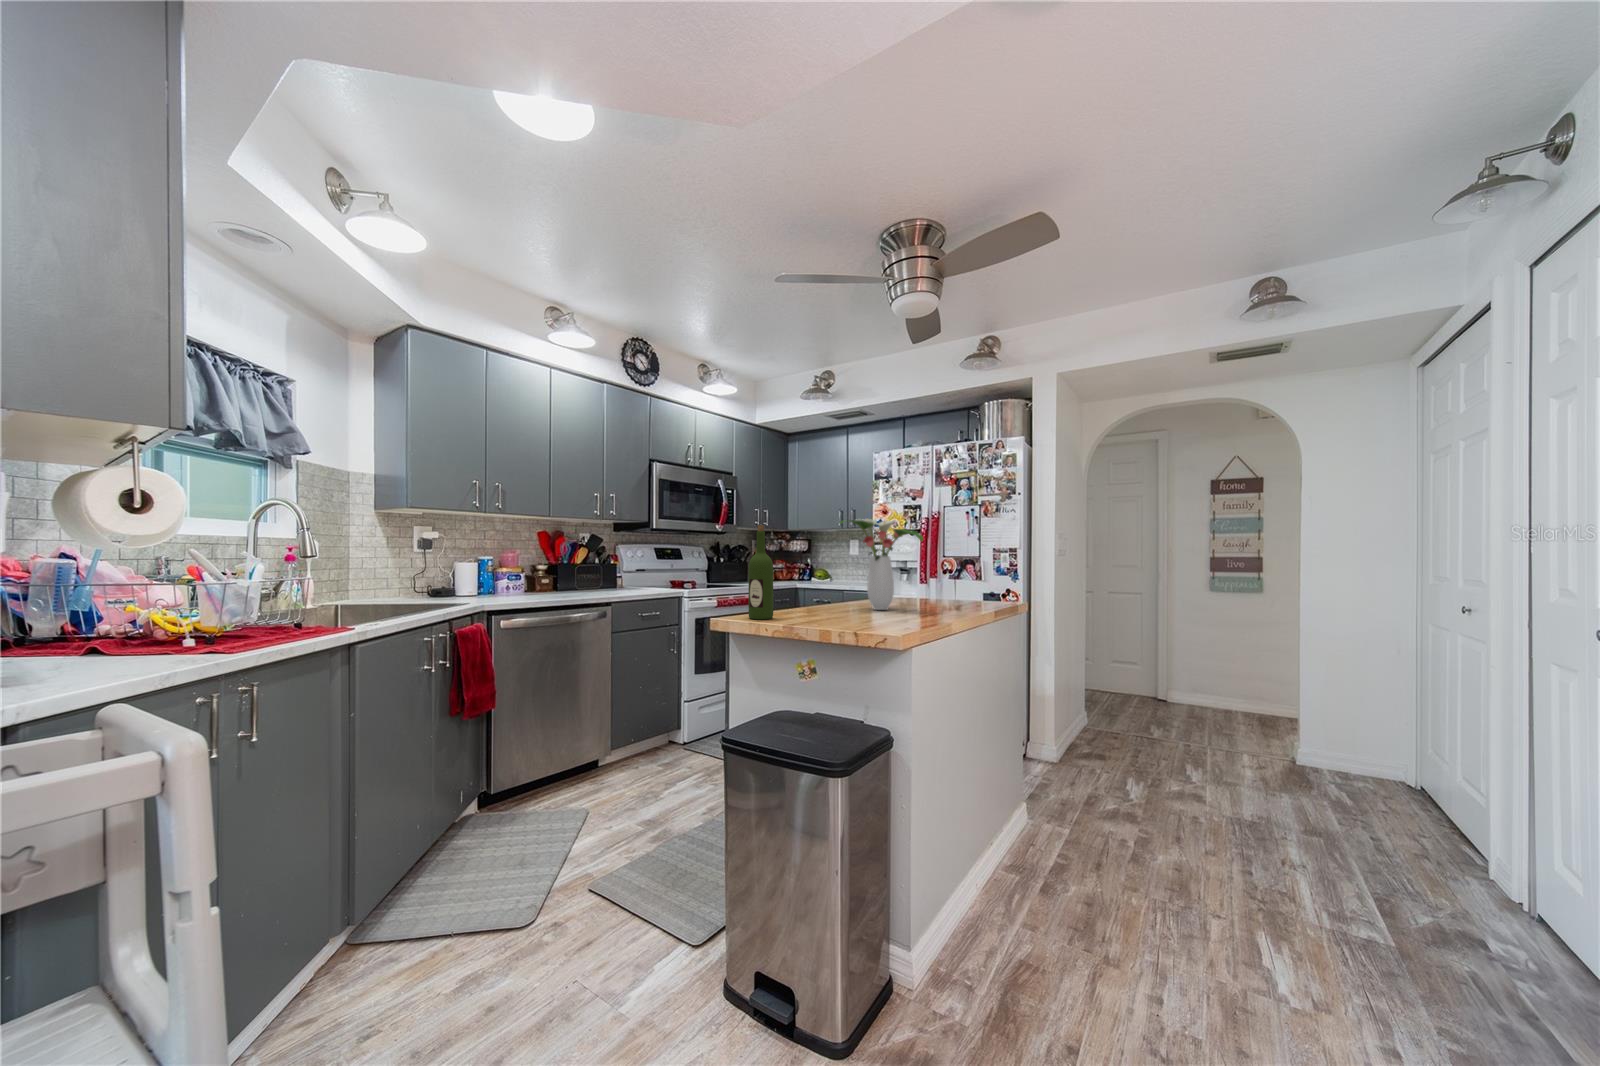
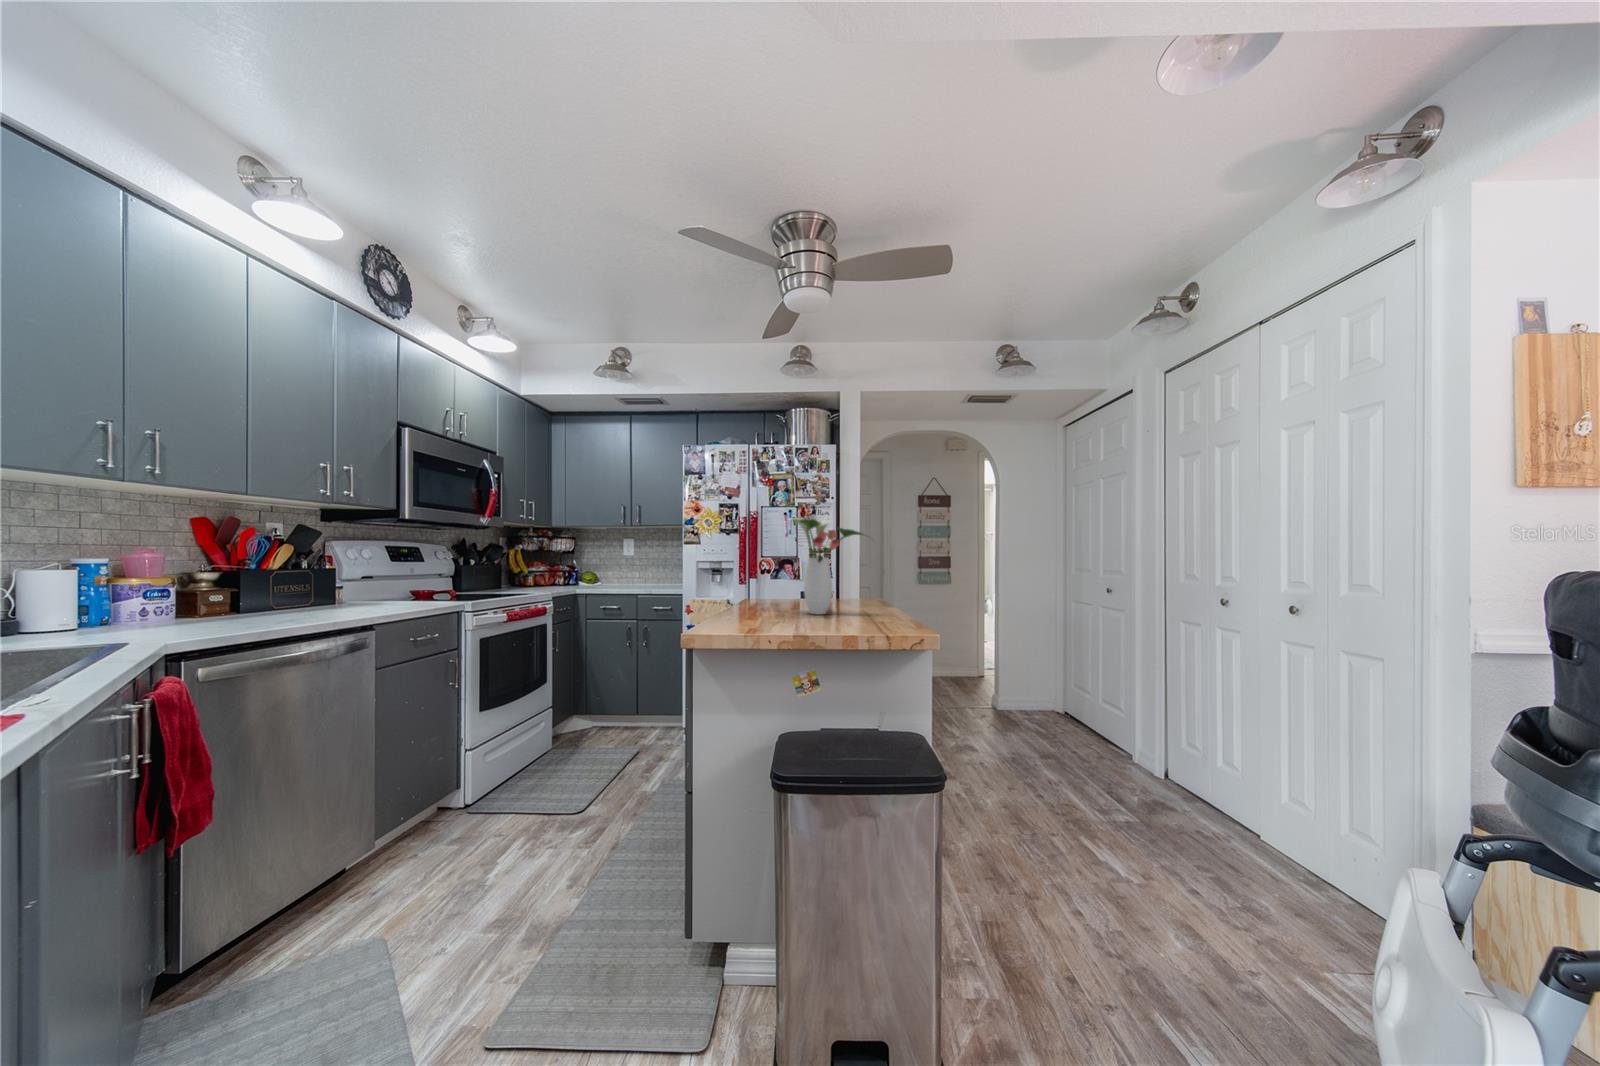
wine bottle: present [748,525,773,619] -> none [738,522,767,633]

